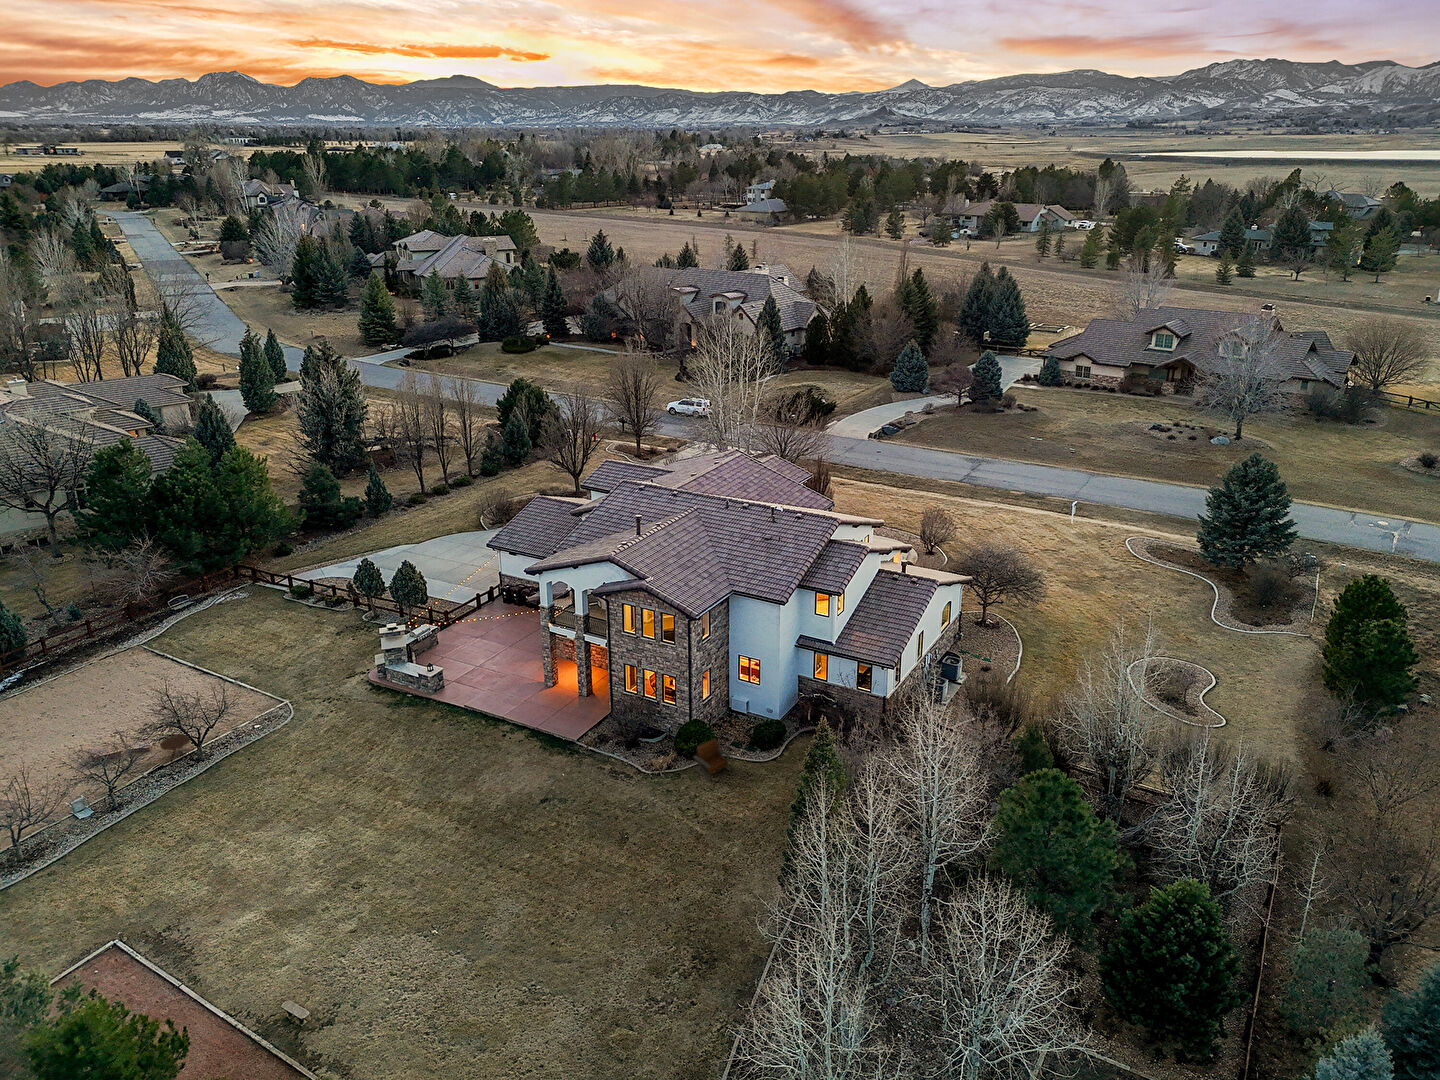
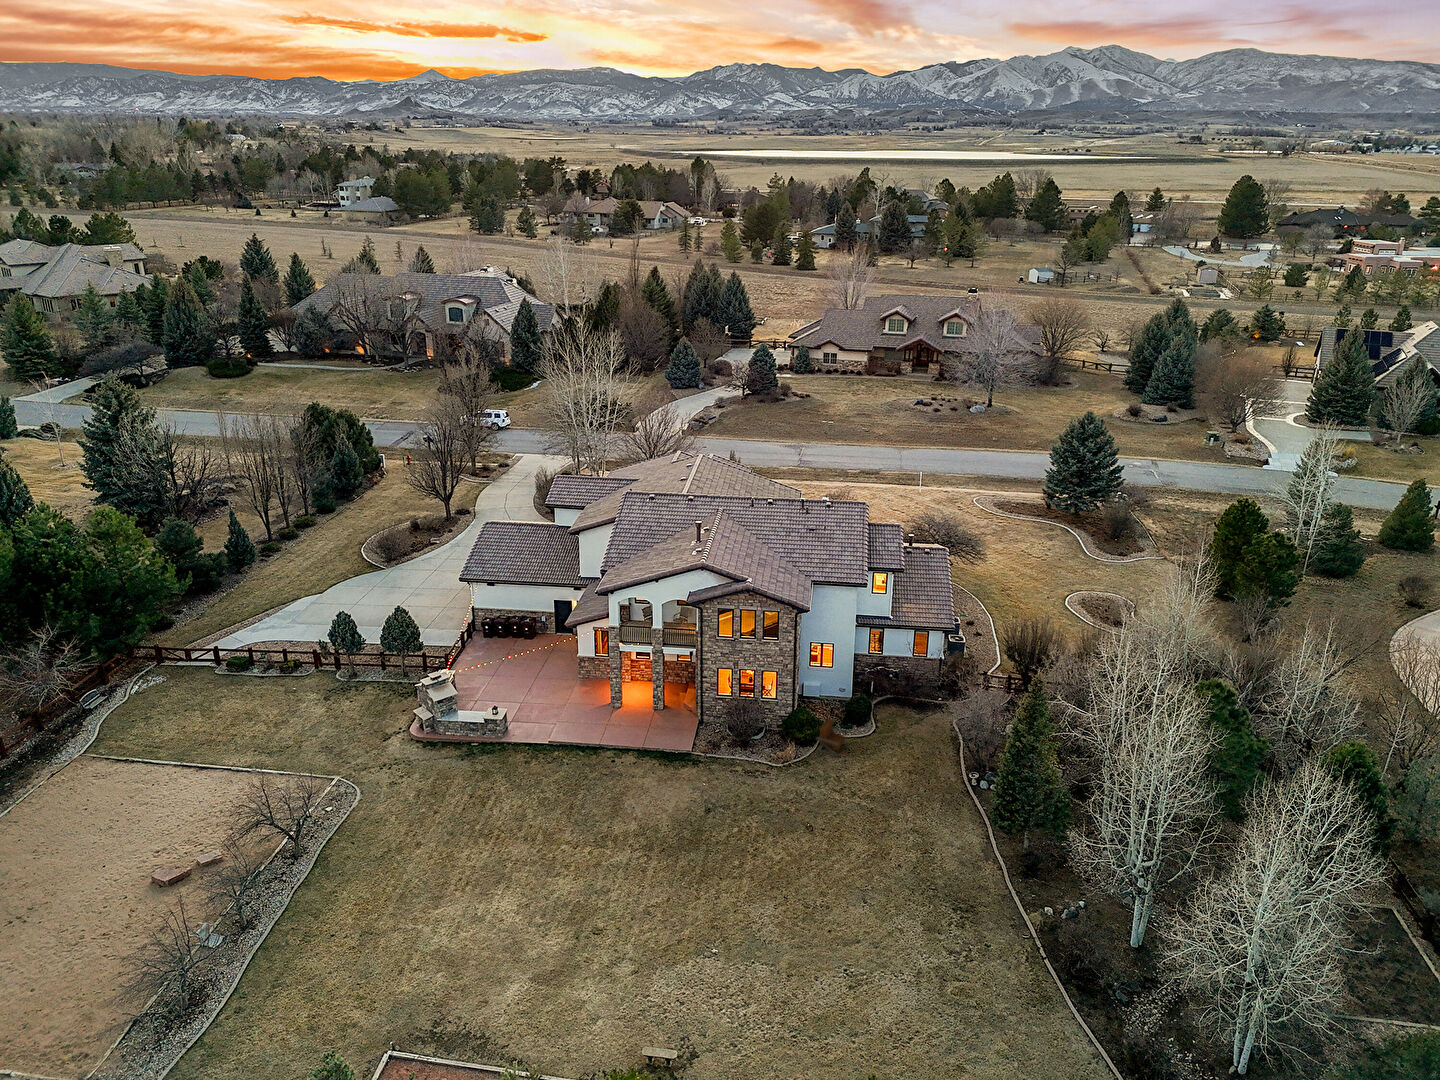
round table: present [160,734,190,757] -> none [246,834,281,870]

